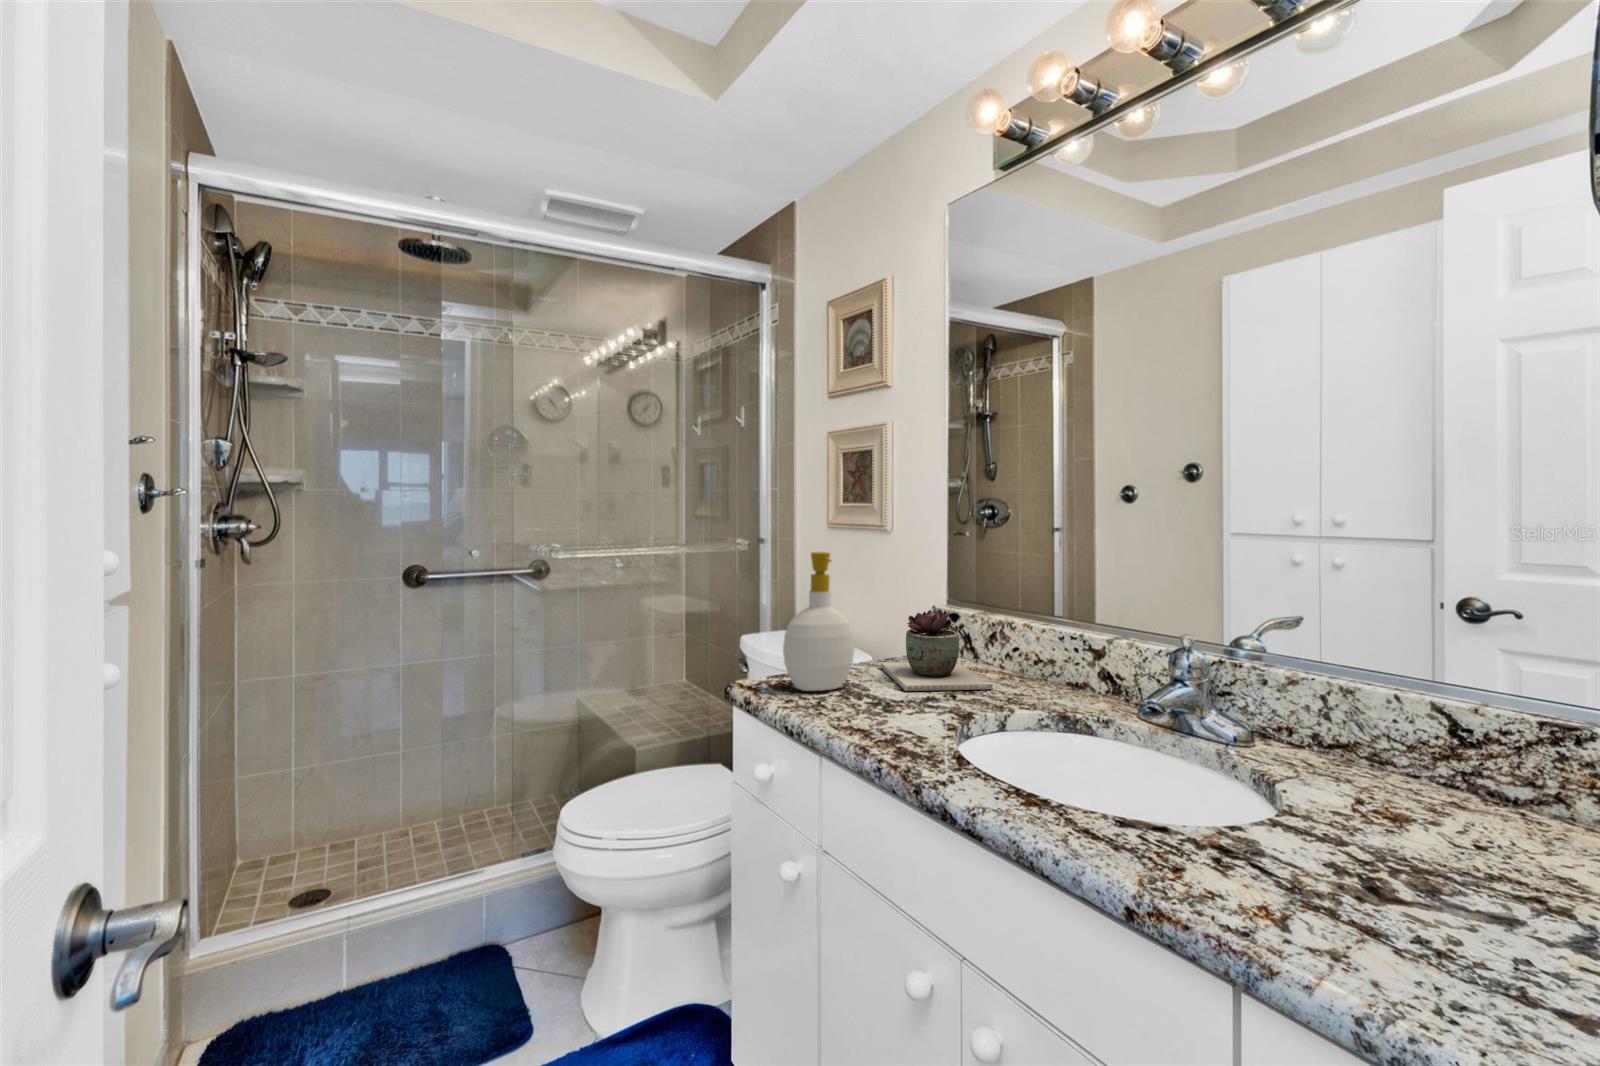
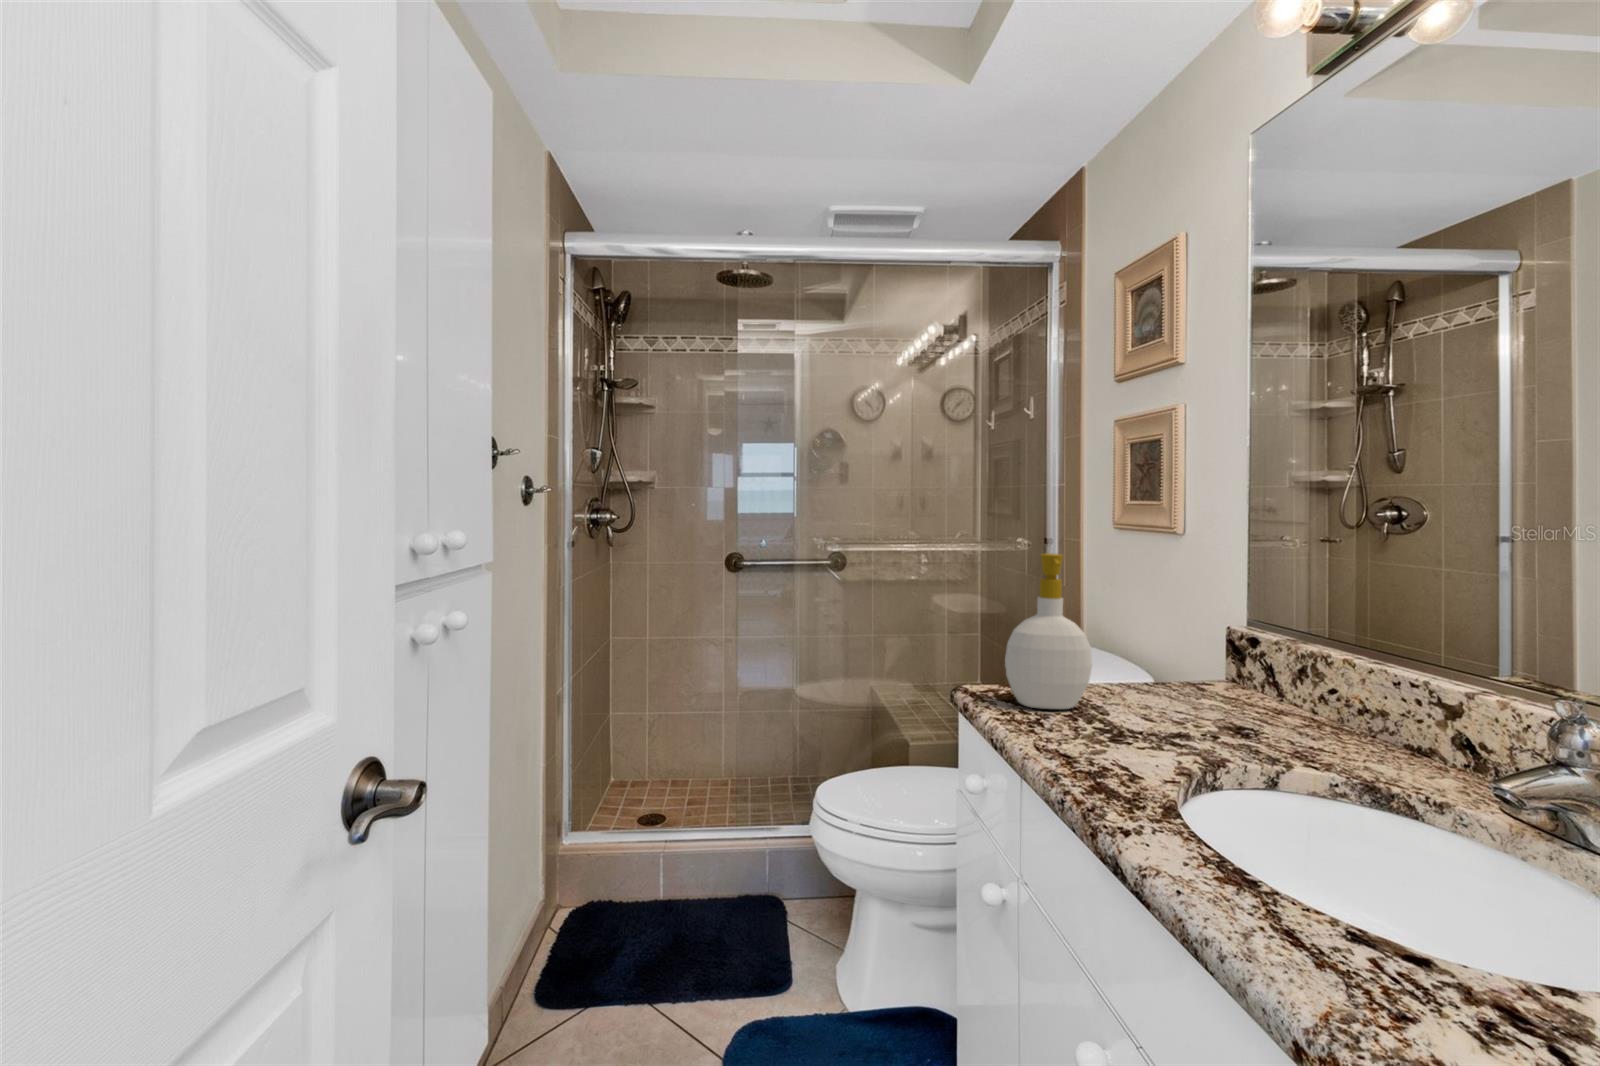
succulent plant: present [881,609,993,691] -> none [1140,630,1279,737]

